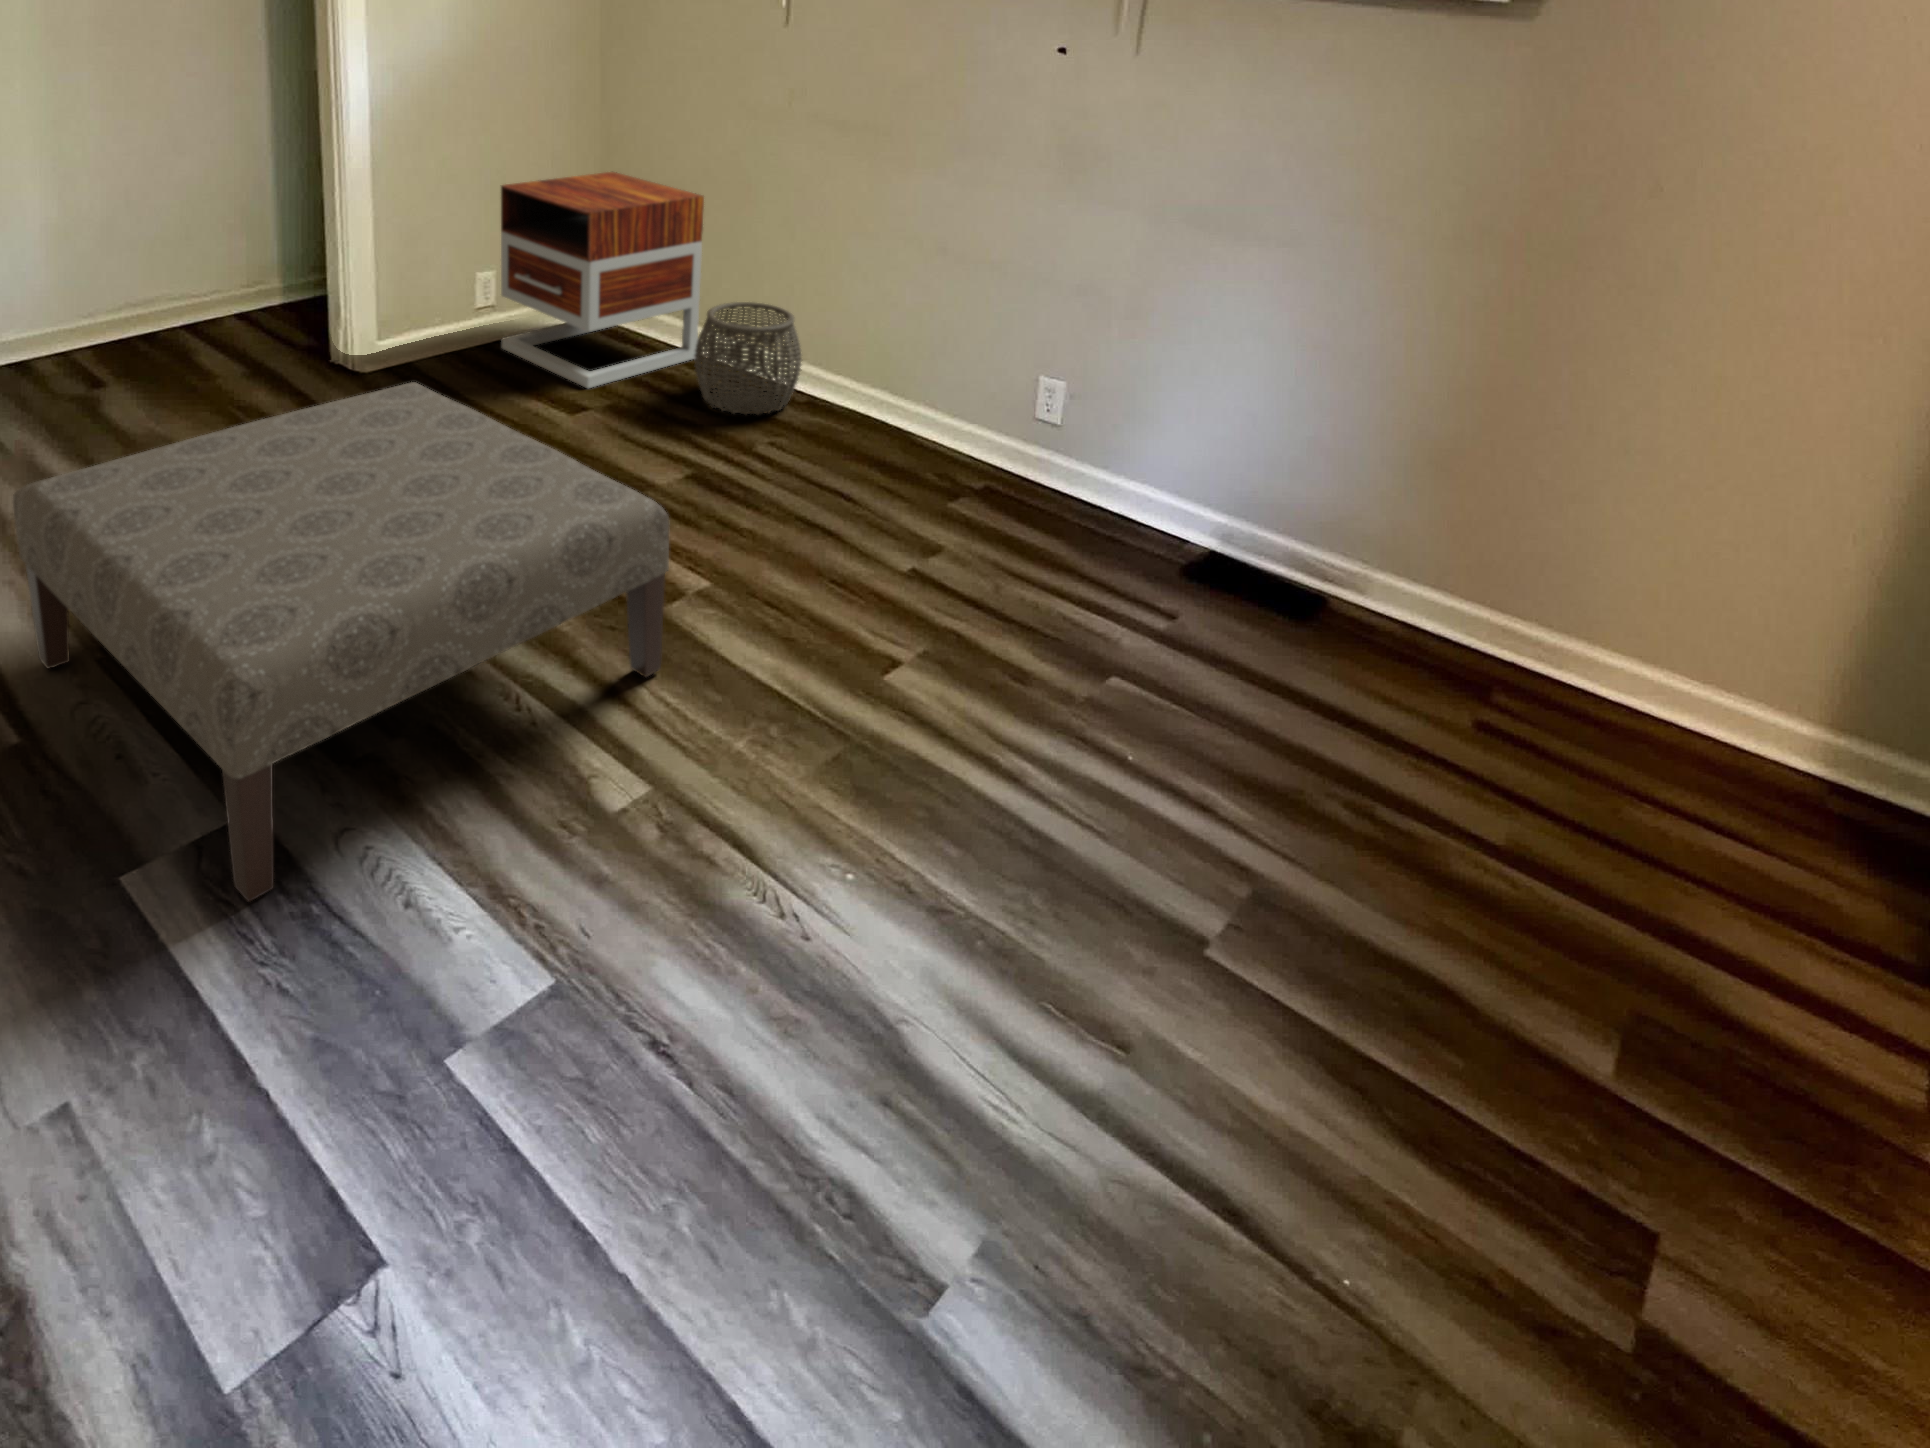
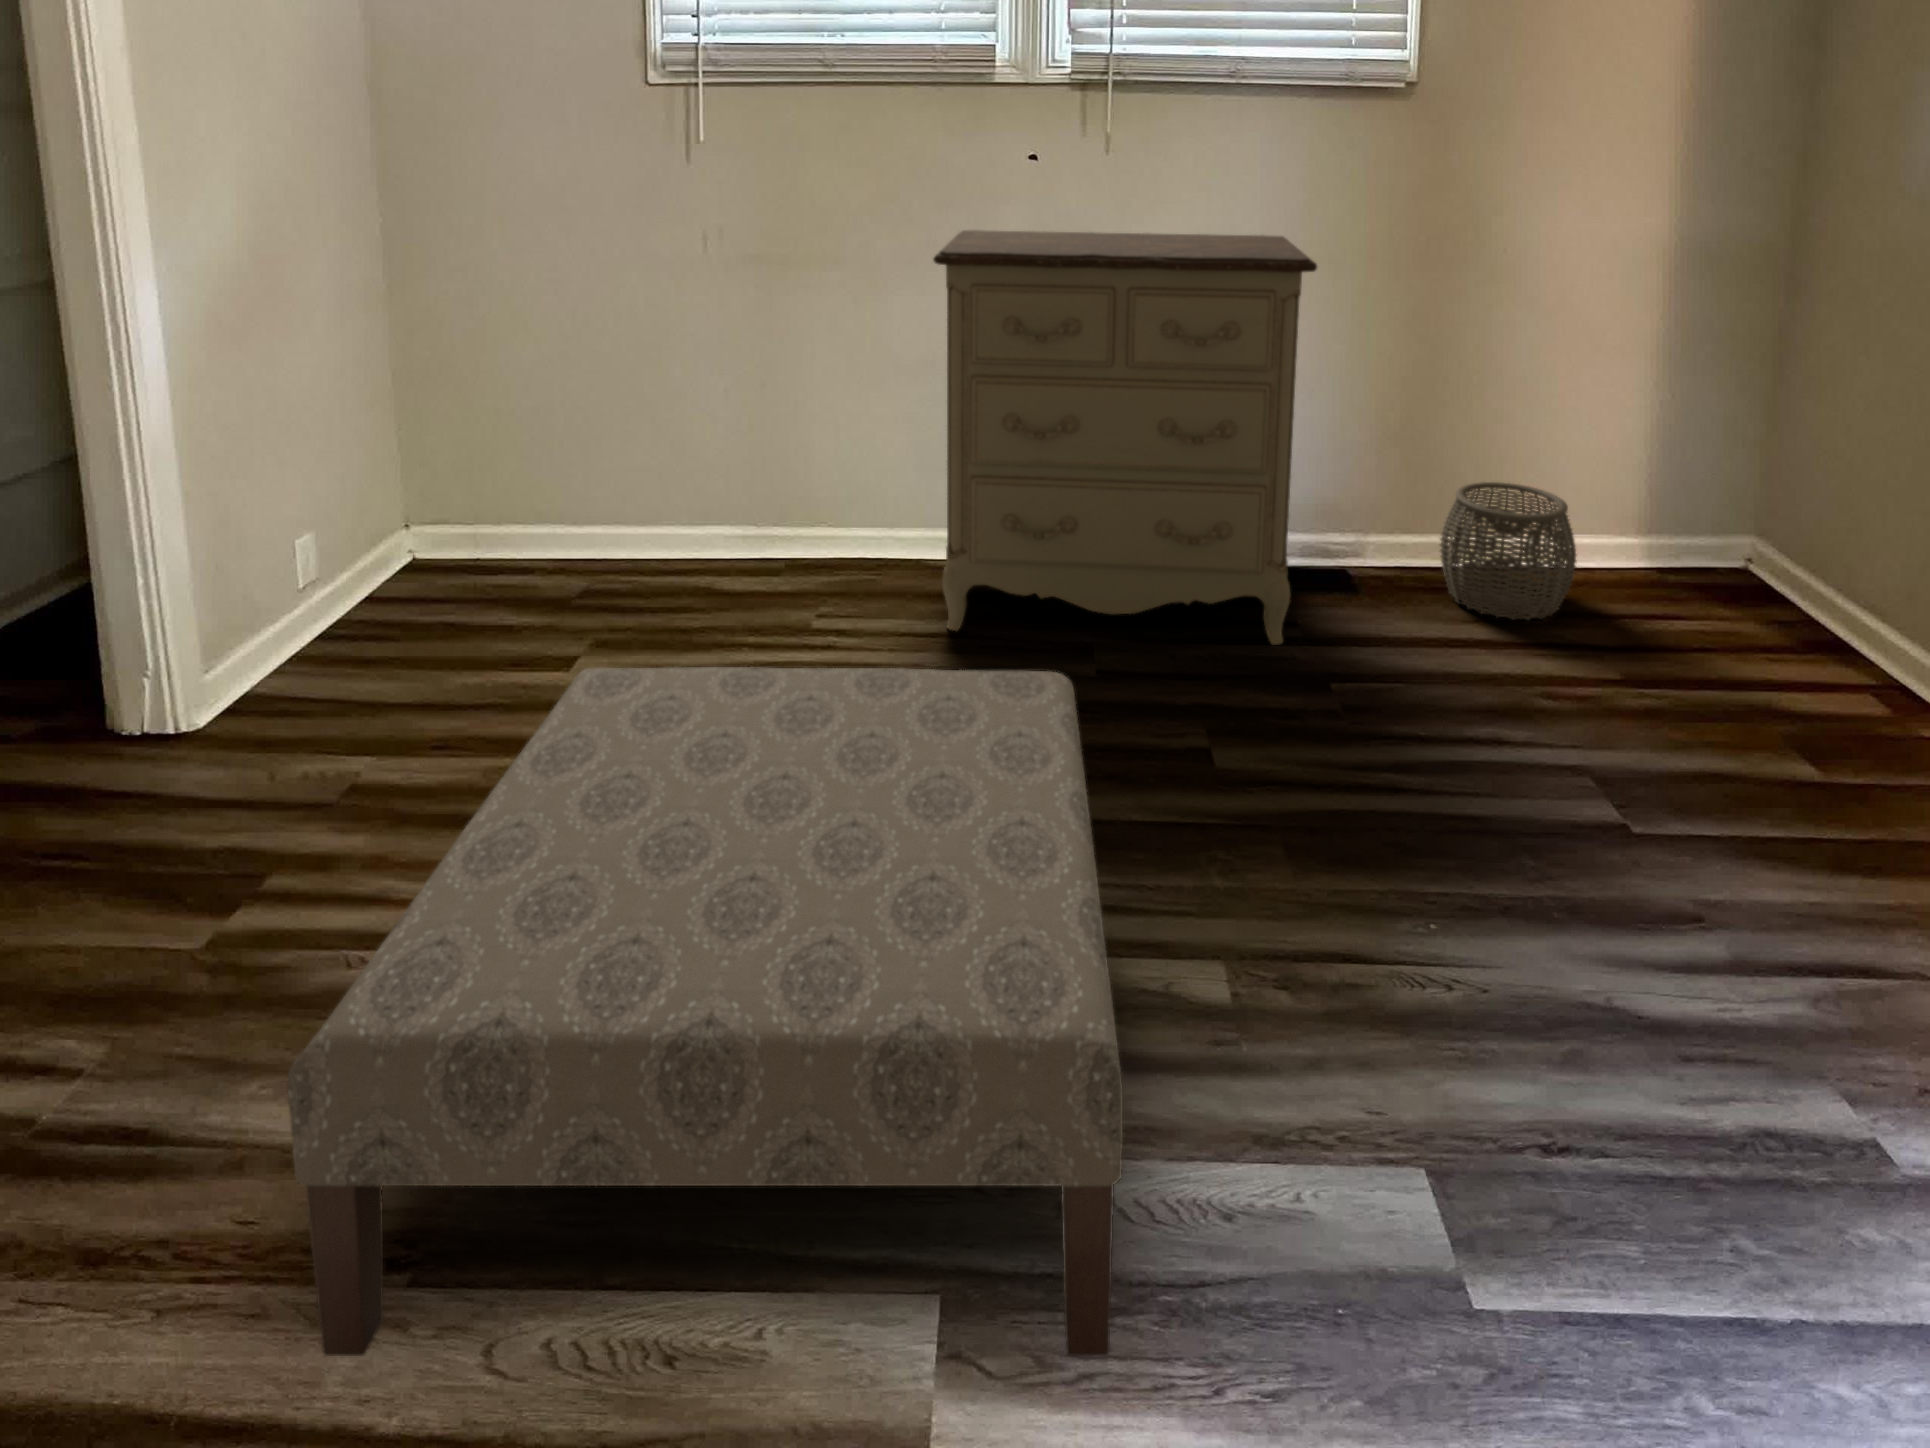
dresser: none [846,120,1310,625] -> present [933,230,1317,645]
nightstand: present [501,172,704,389] -> none [330,364,610,636]
woven basket: present [694,302,802,415] -> present [1440,482,1576,620]

